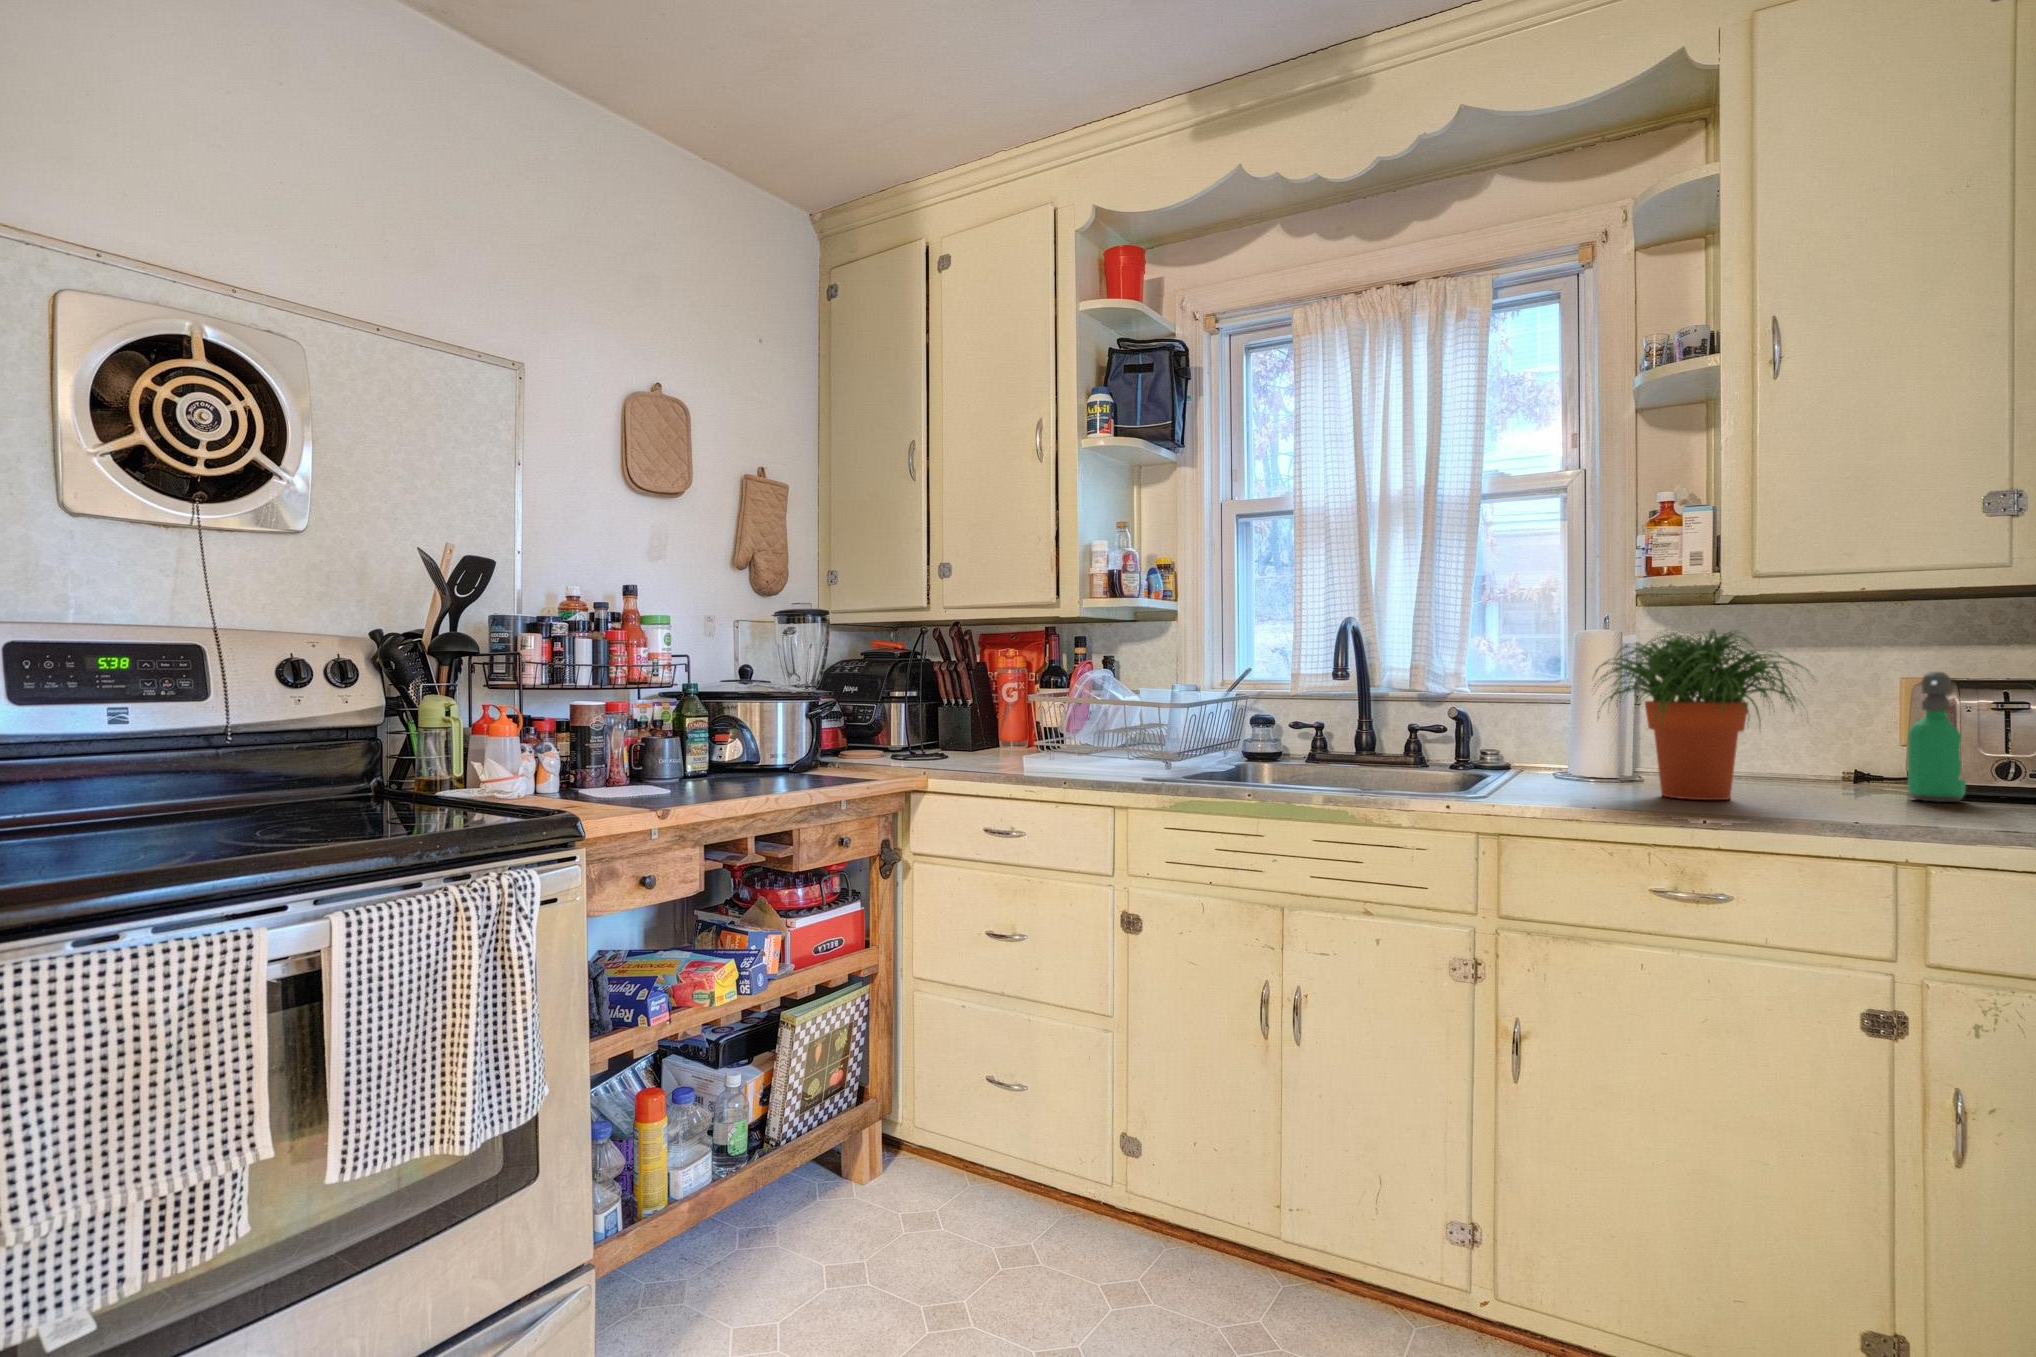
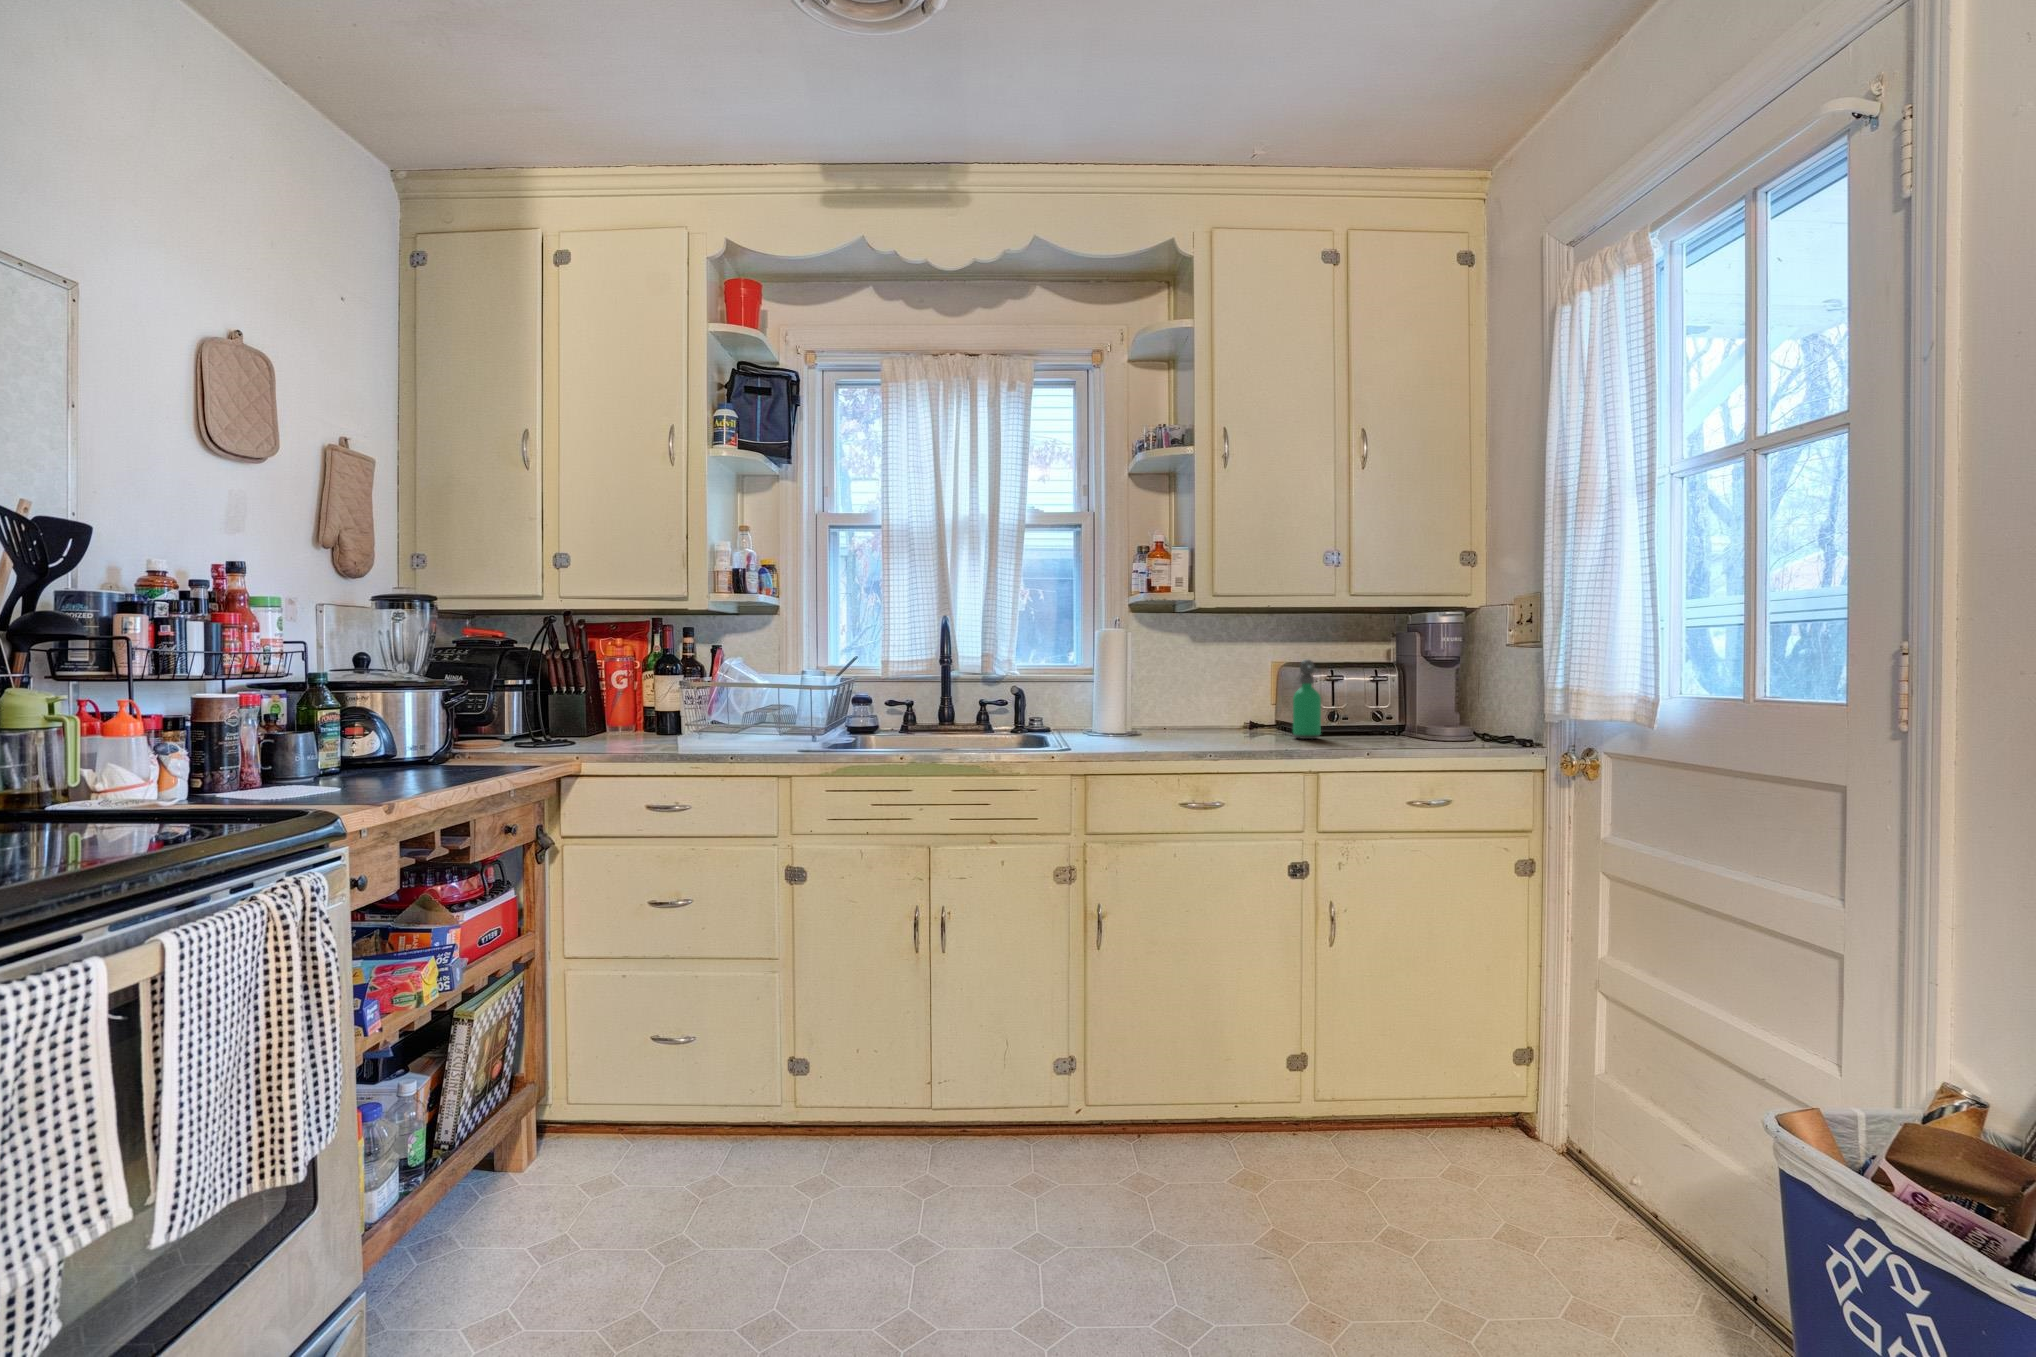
potted plant: present [1595,629,1802,800] -> none [1125,631,1257,745]

